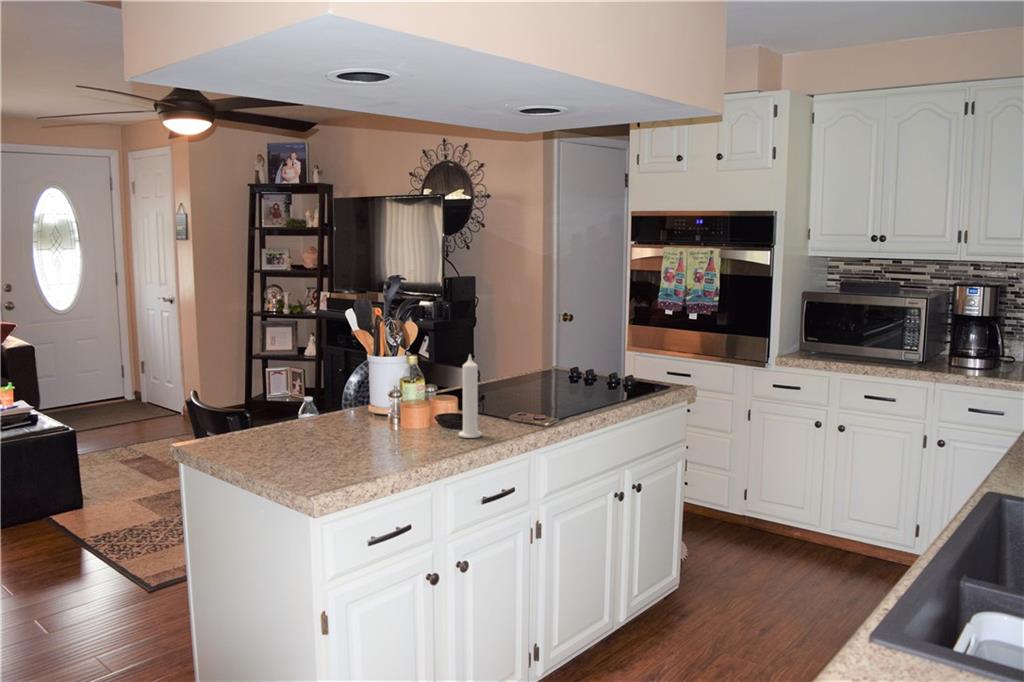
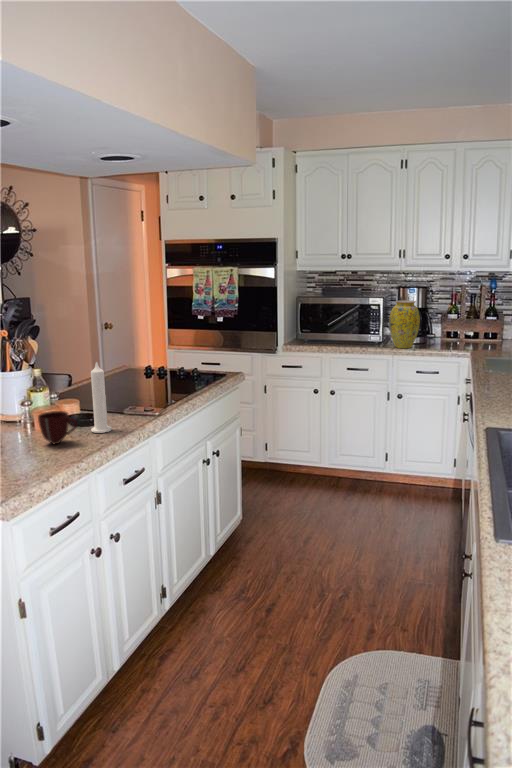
vase: none [934,304,983,374] -> present [389,300,420,348]
mug: none [396,406,436,444] -> present [38,411,77,444]

